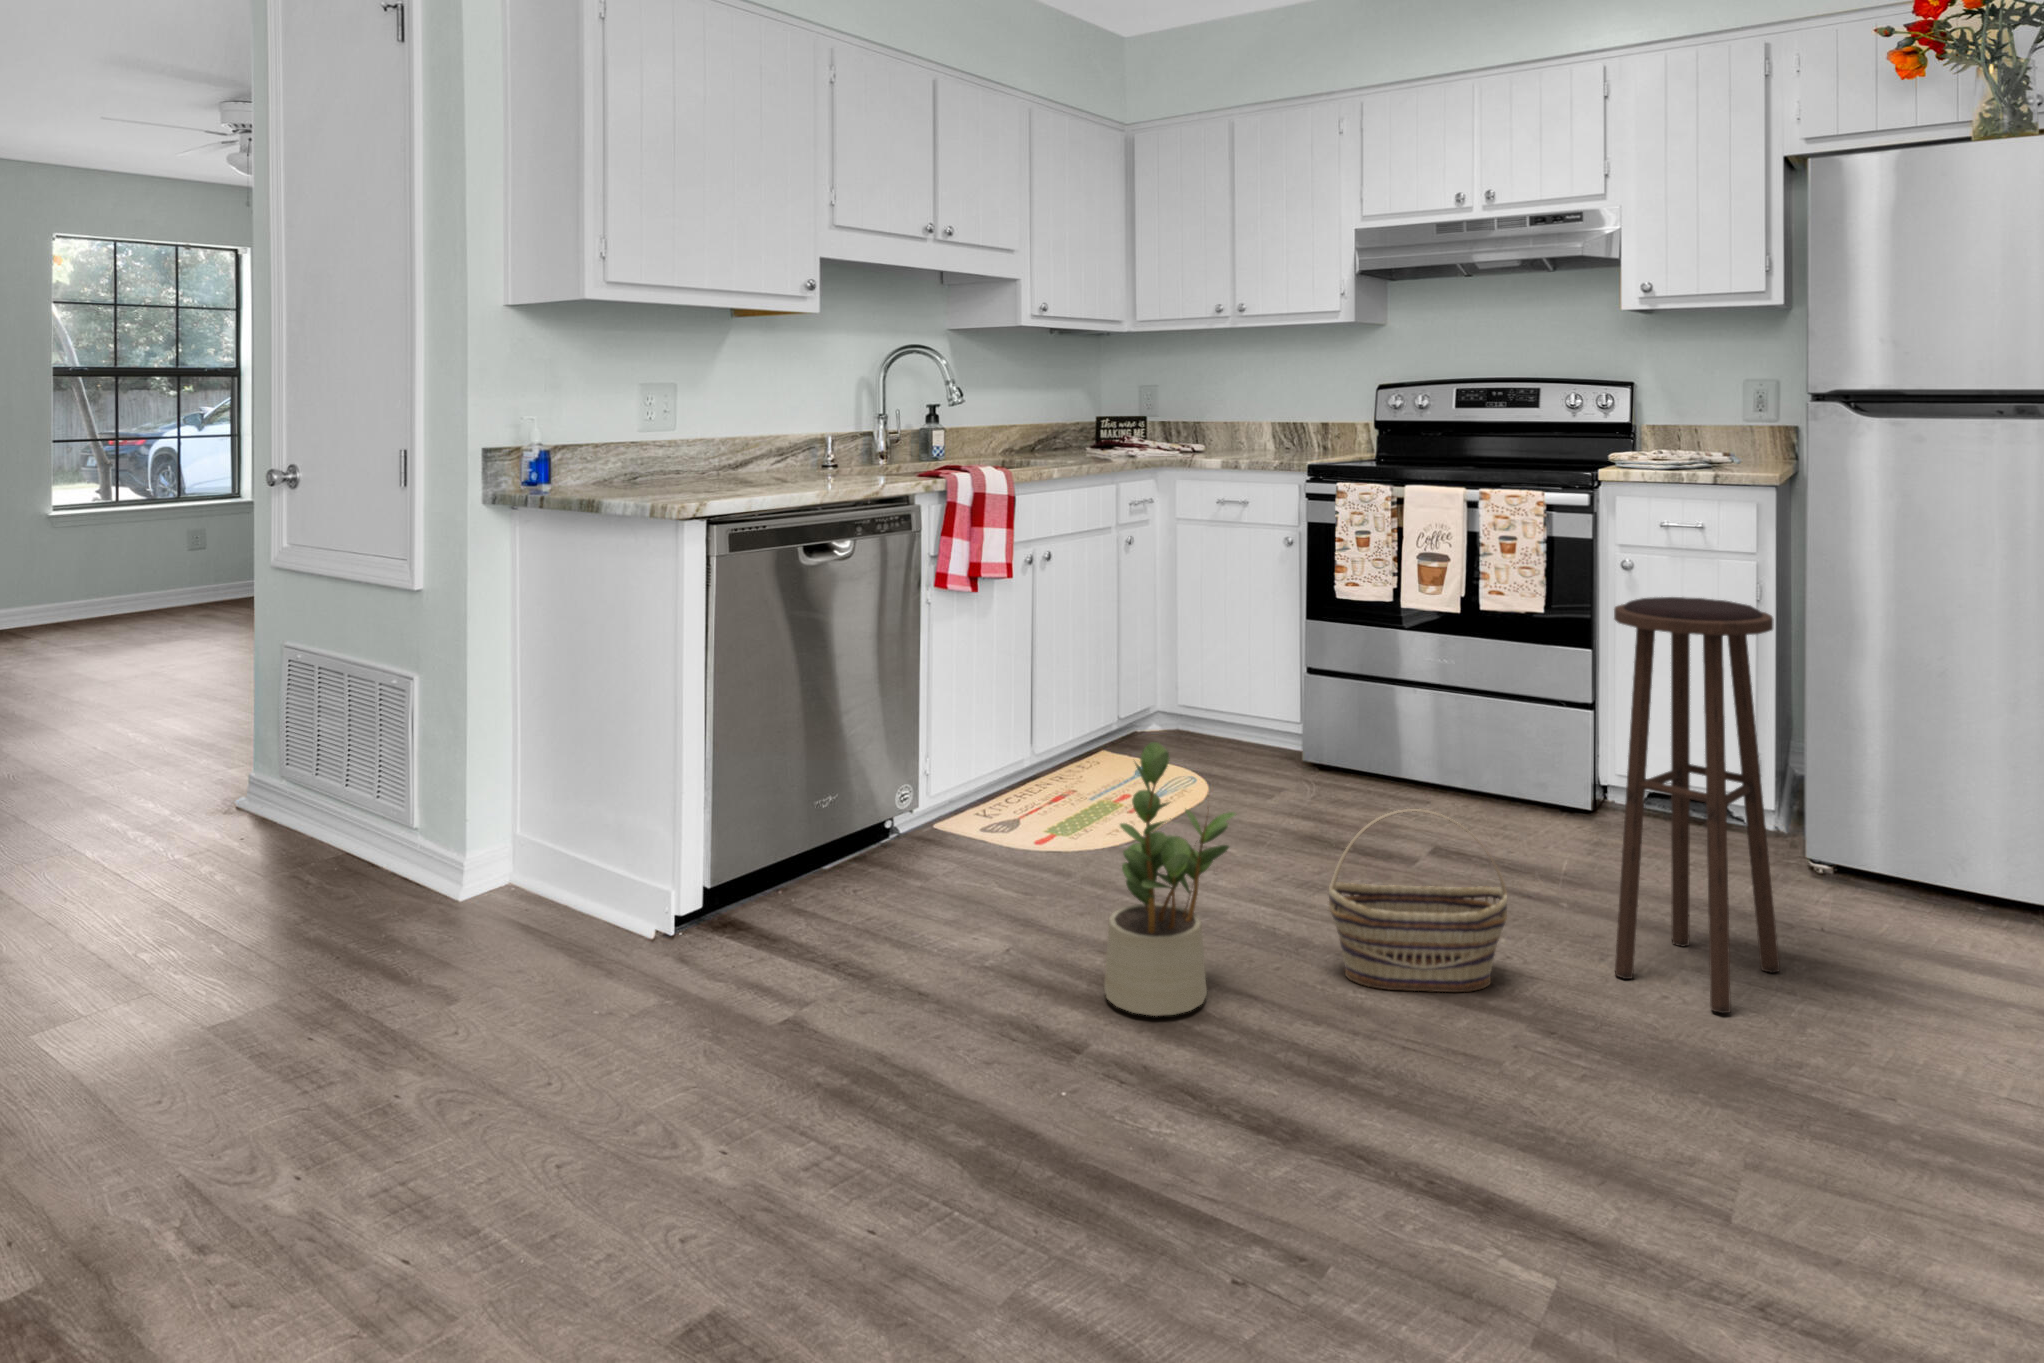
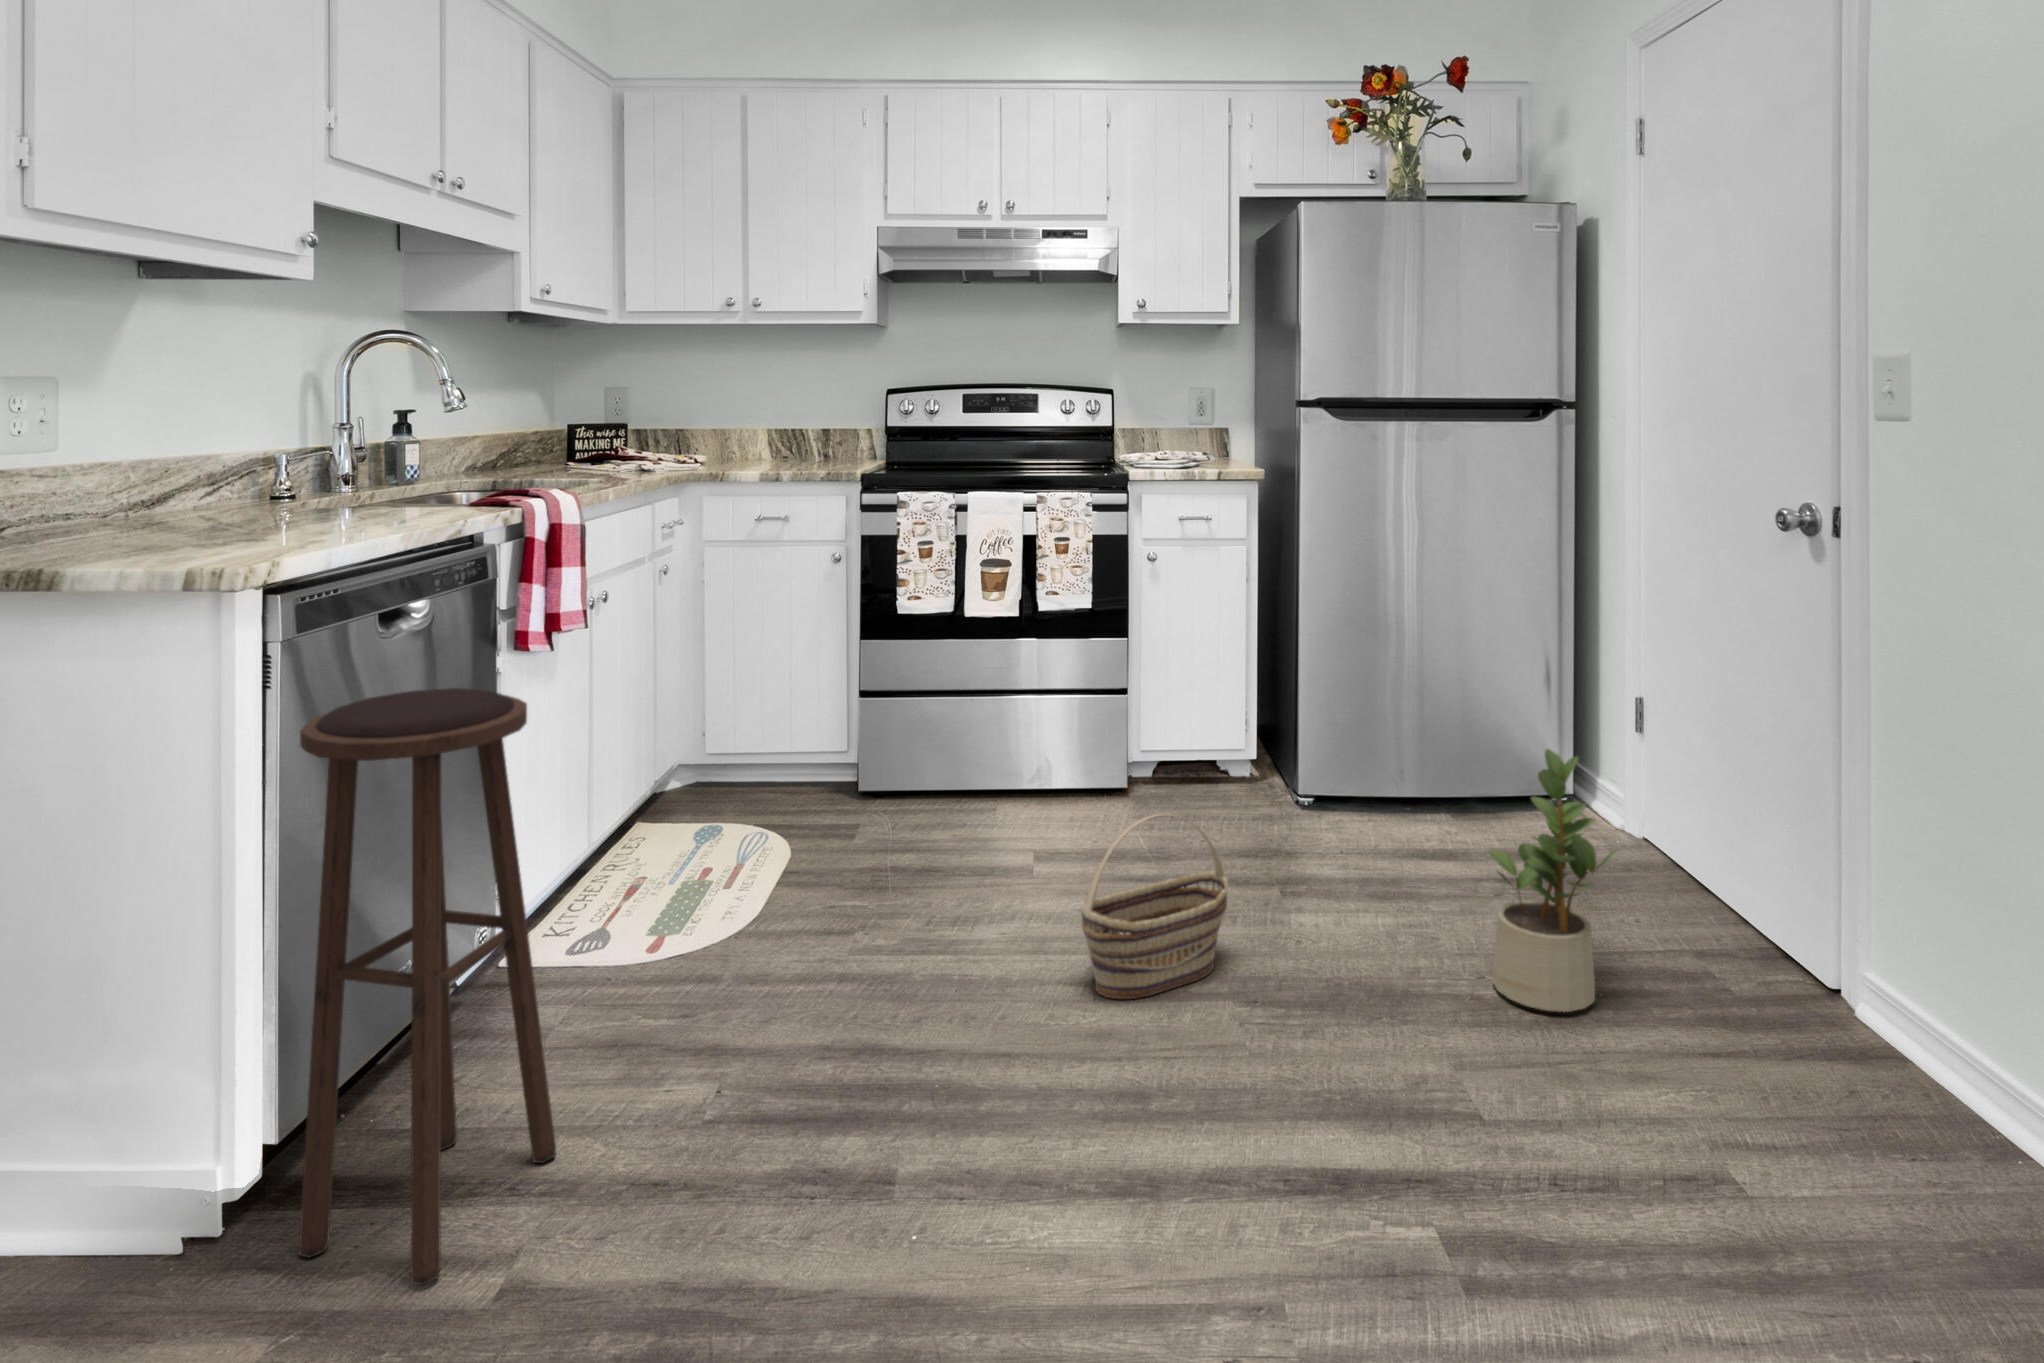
stool: present [1614,597,1780,1013] -> present [299,688,556,1285]
potted plant: present [1104,742,1236,1016] -> present [1490,749,1616,1012]

